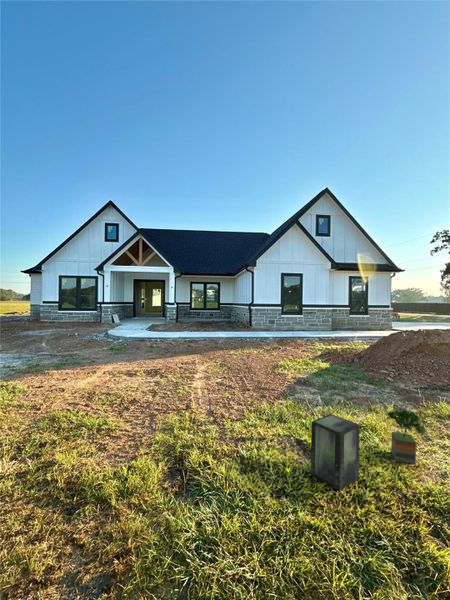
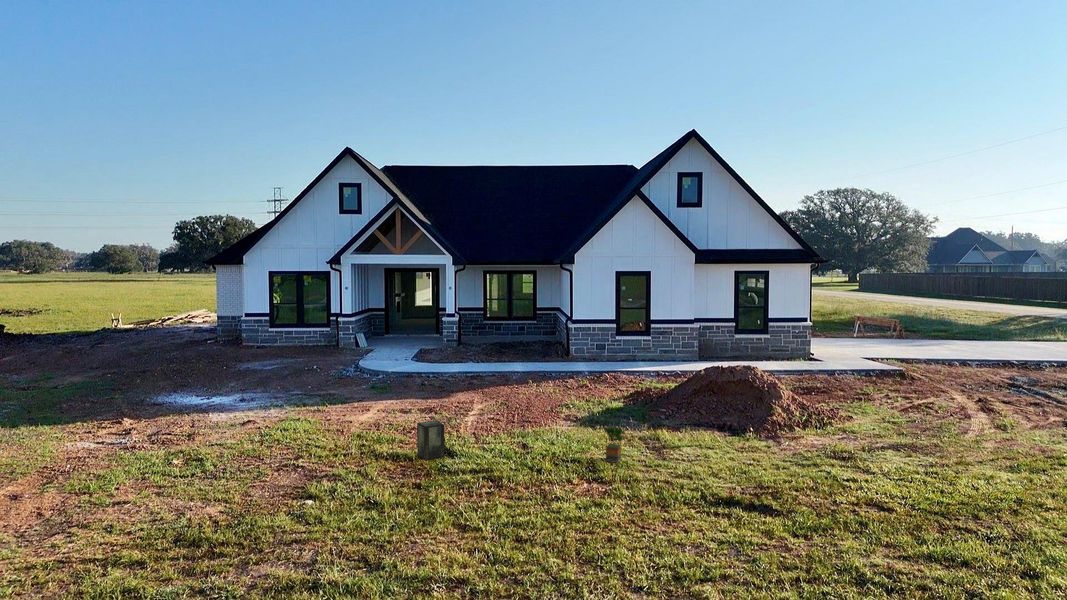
storage box: present [311,414,360,491] -> present [417,420,444,460]

